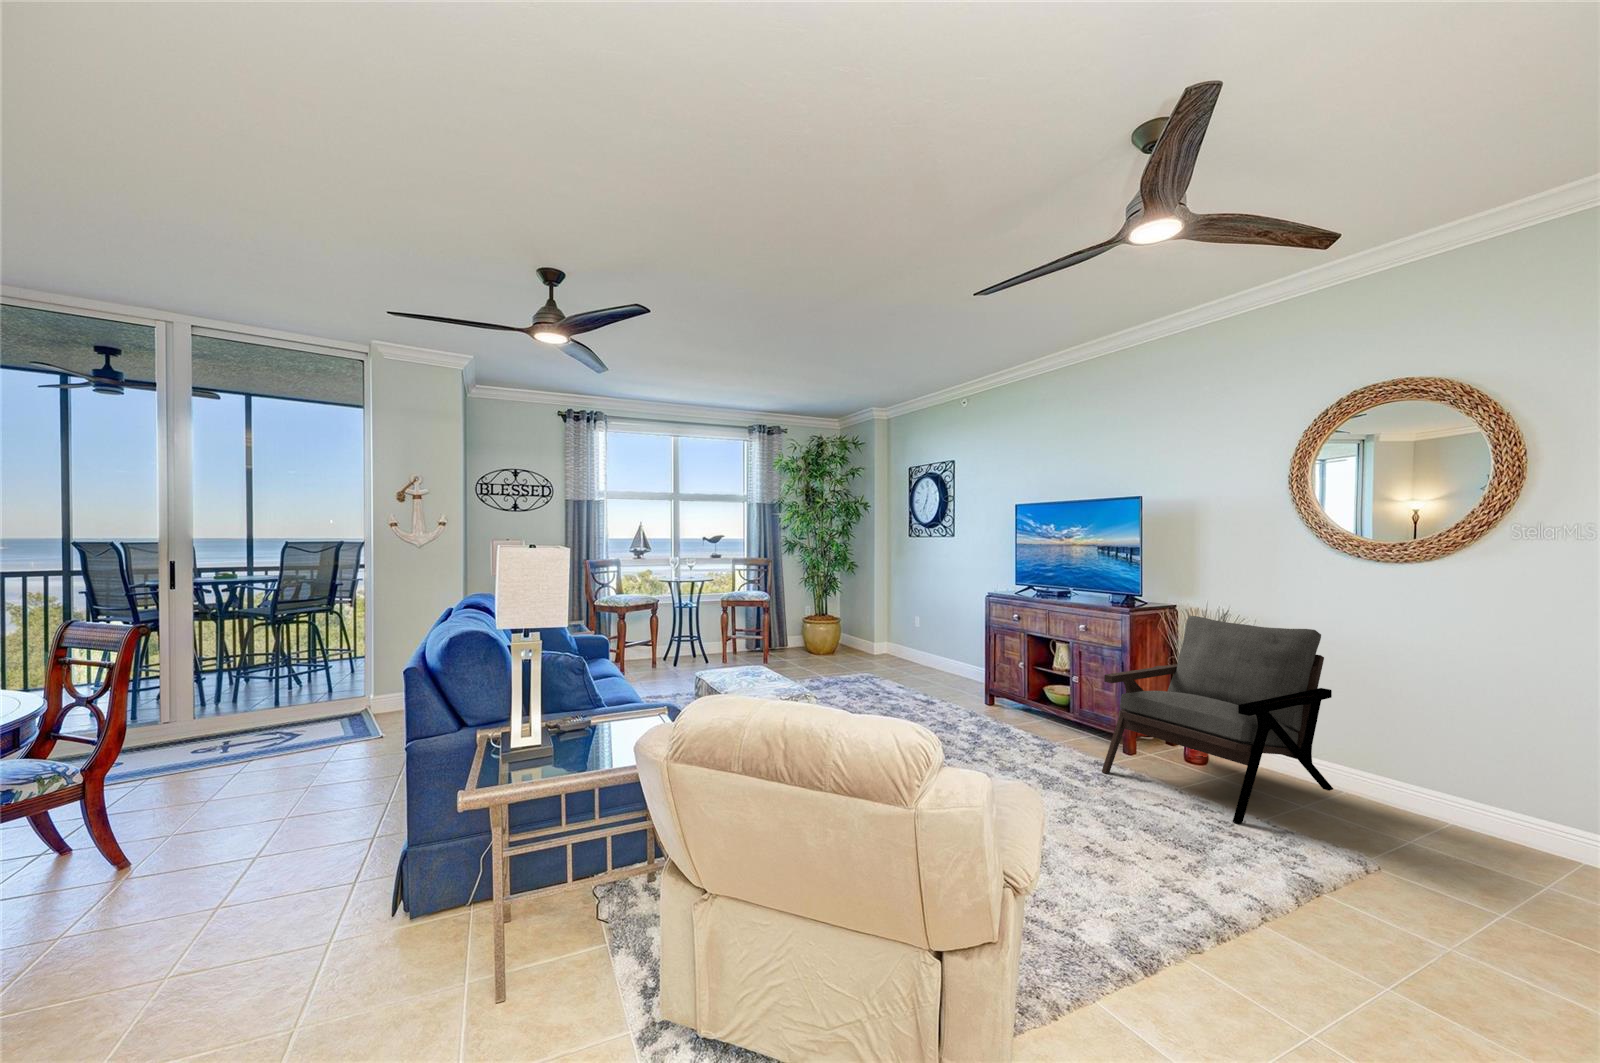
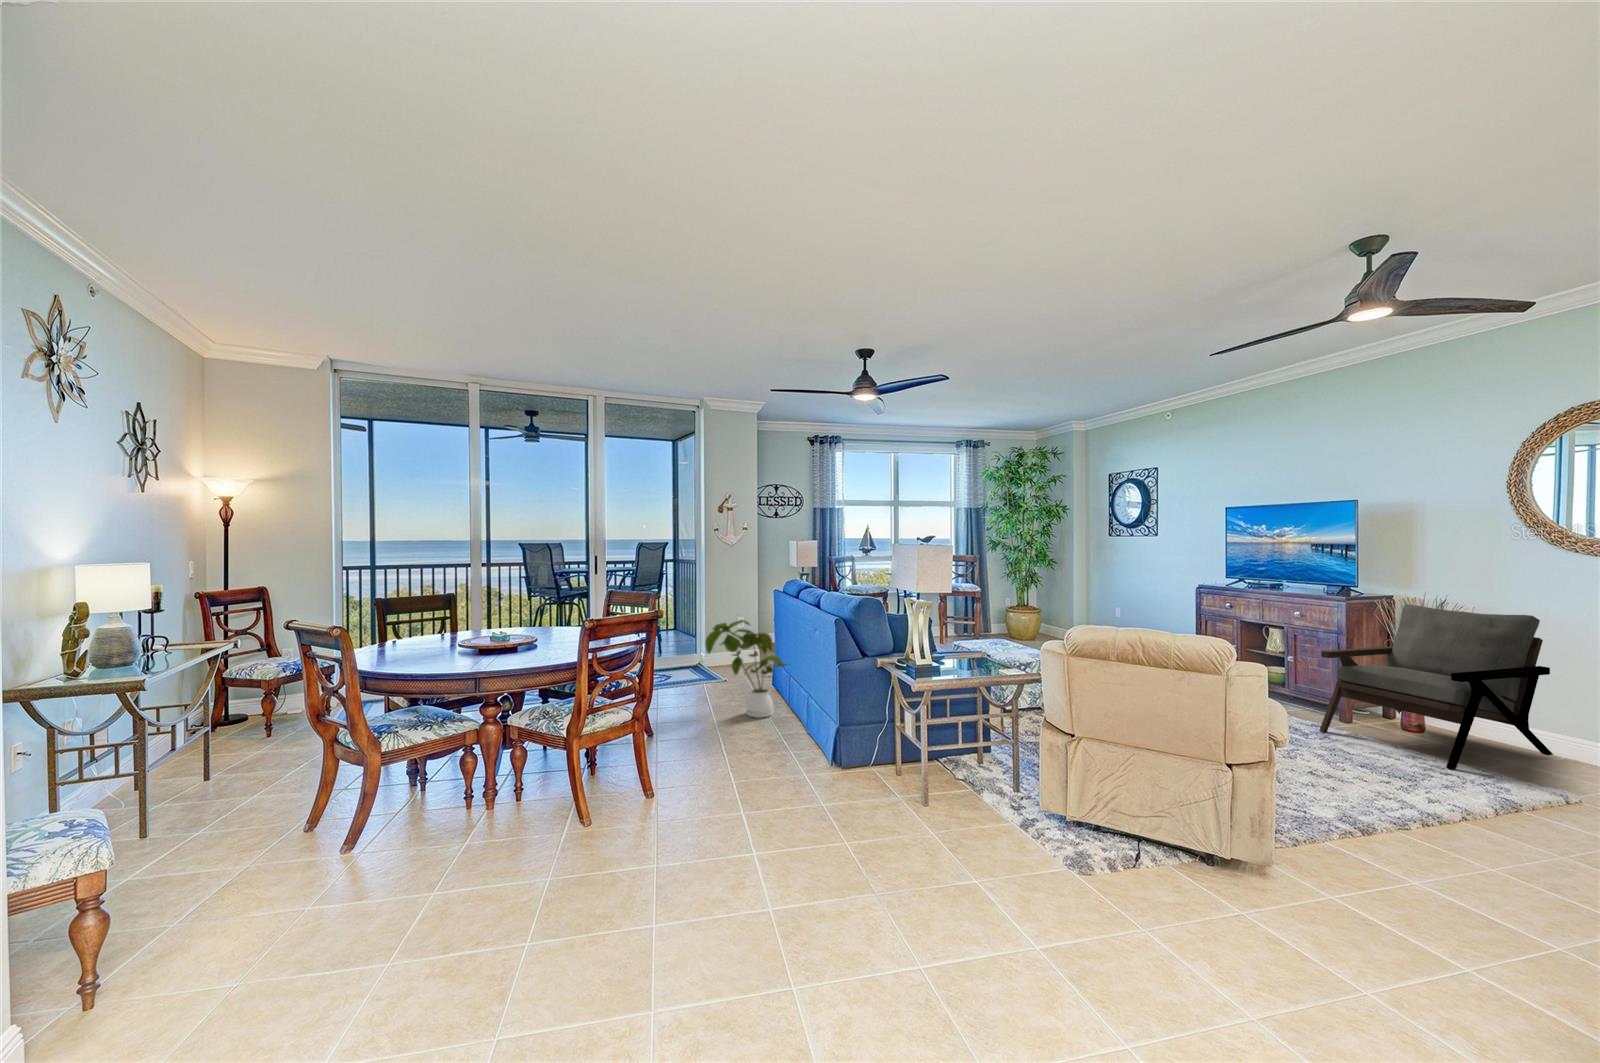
house plant: none [267,658,418,806] -> present [705,620,787,718]

